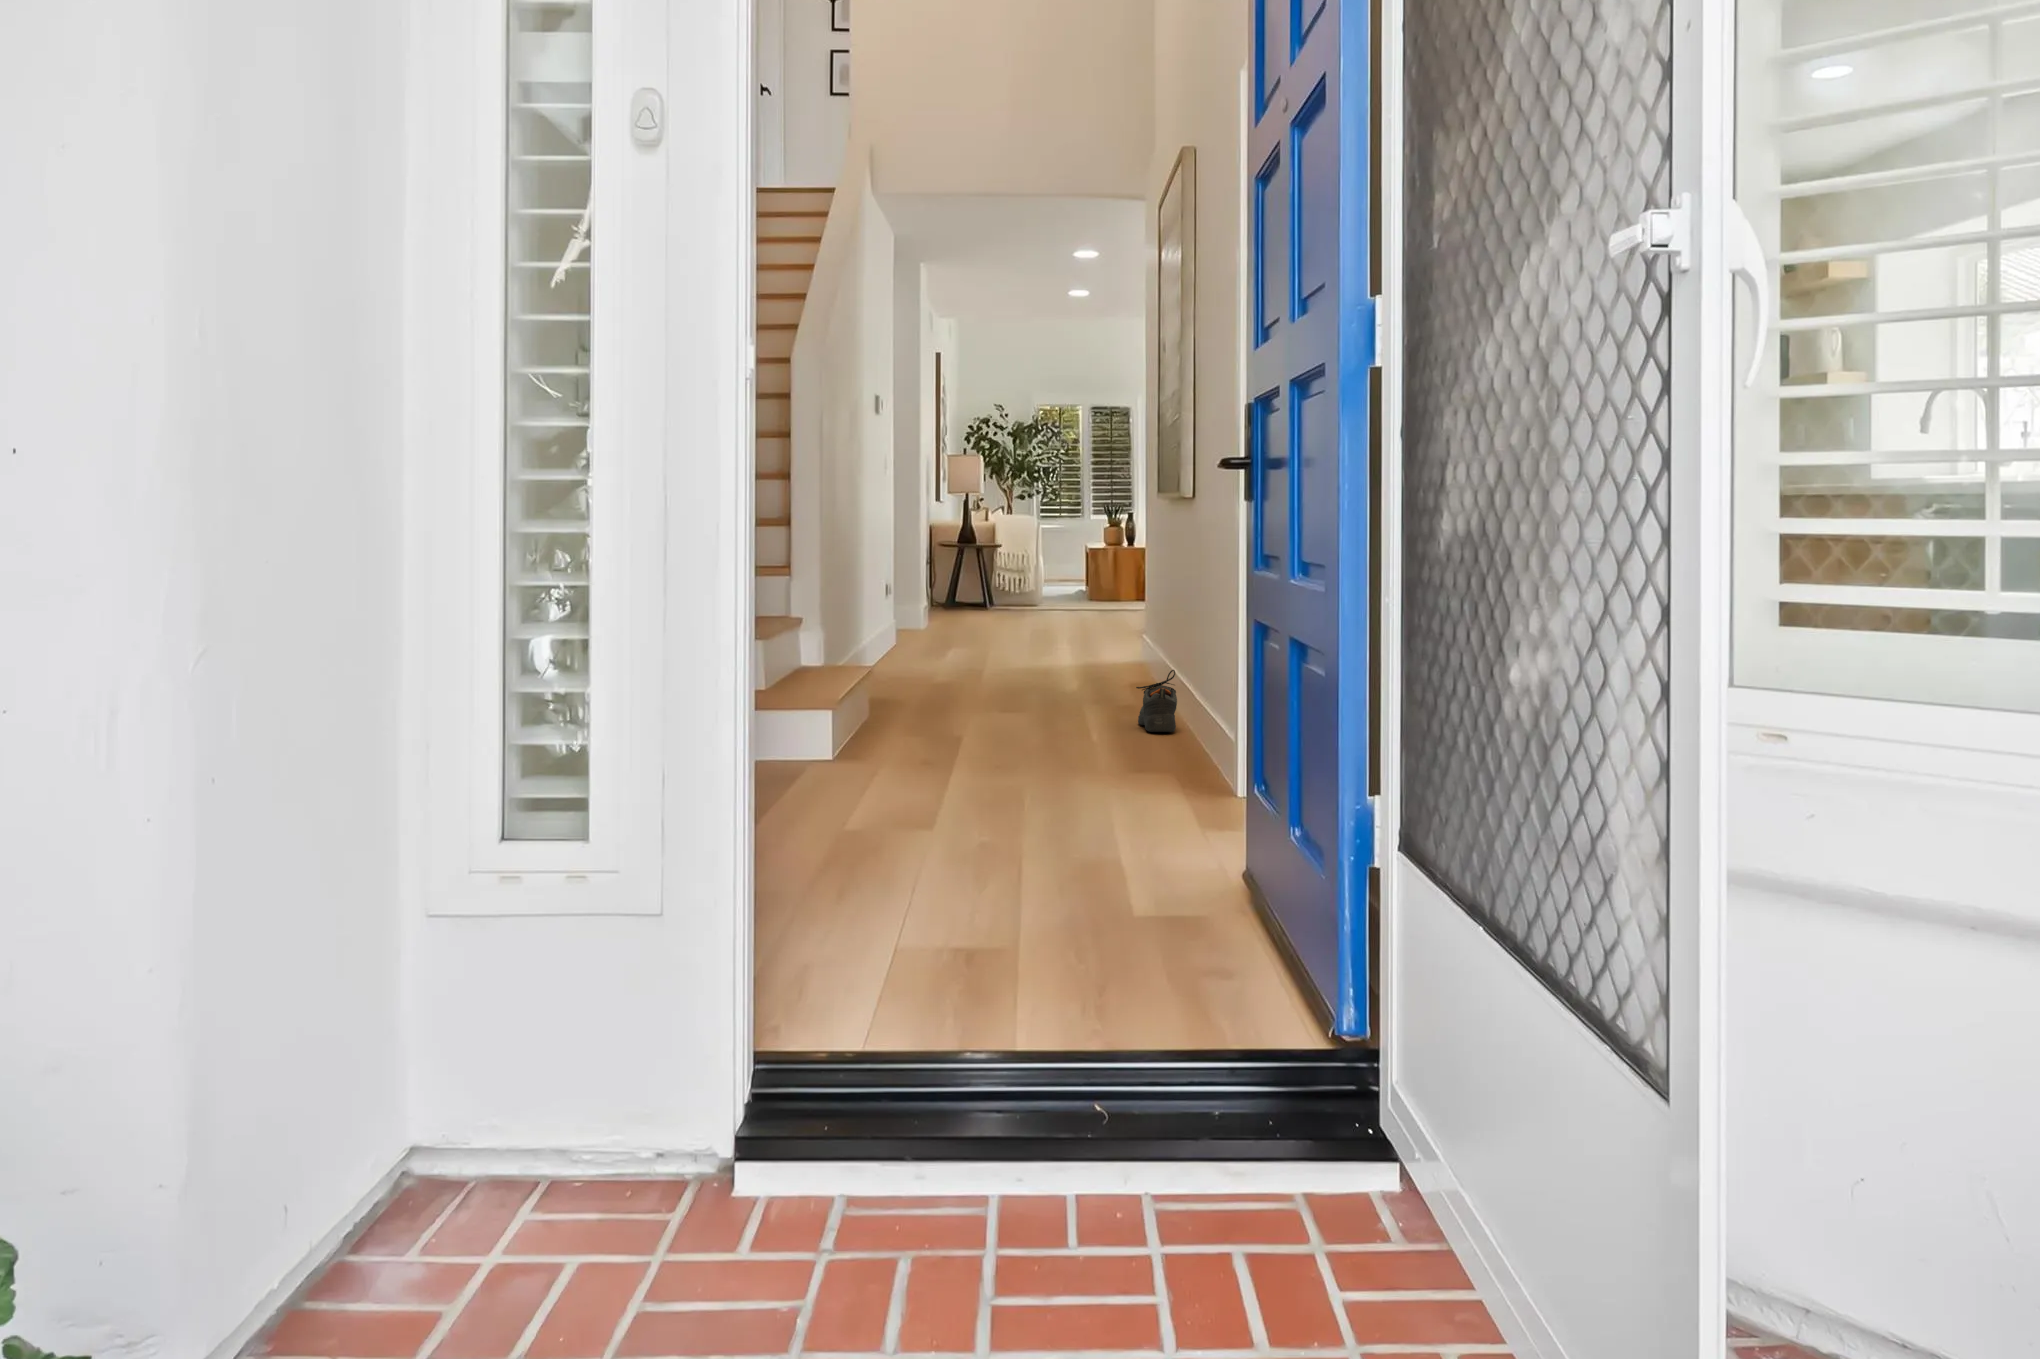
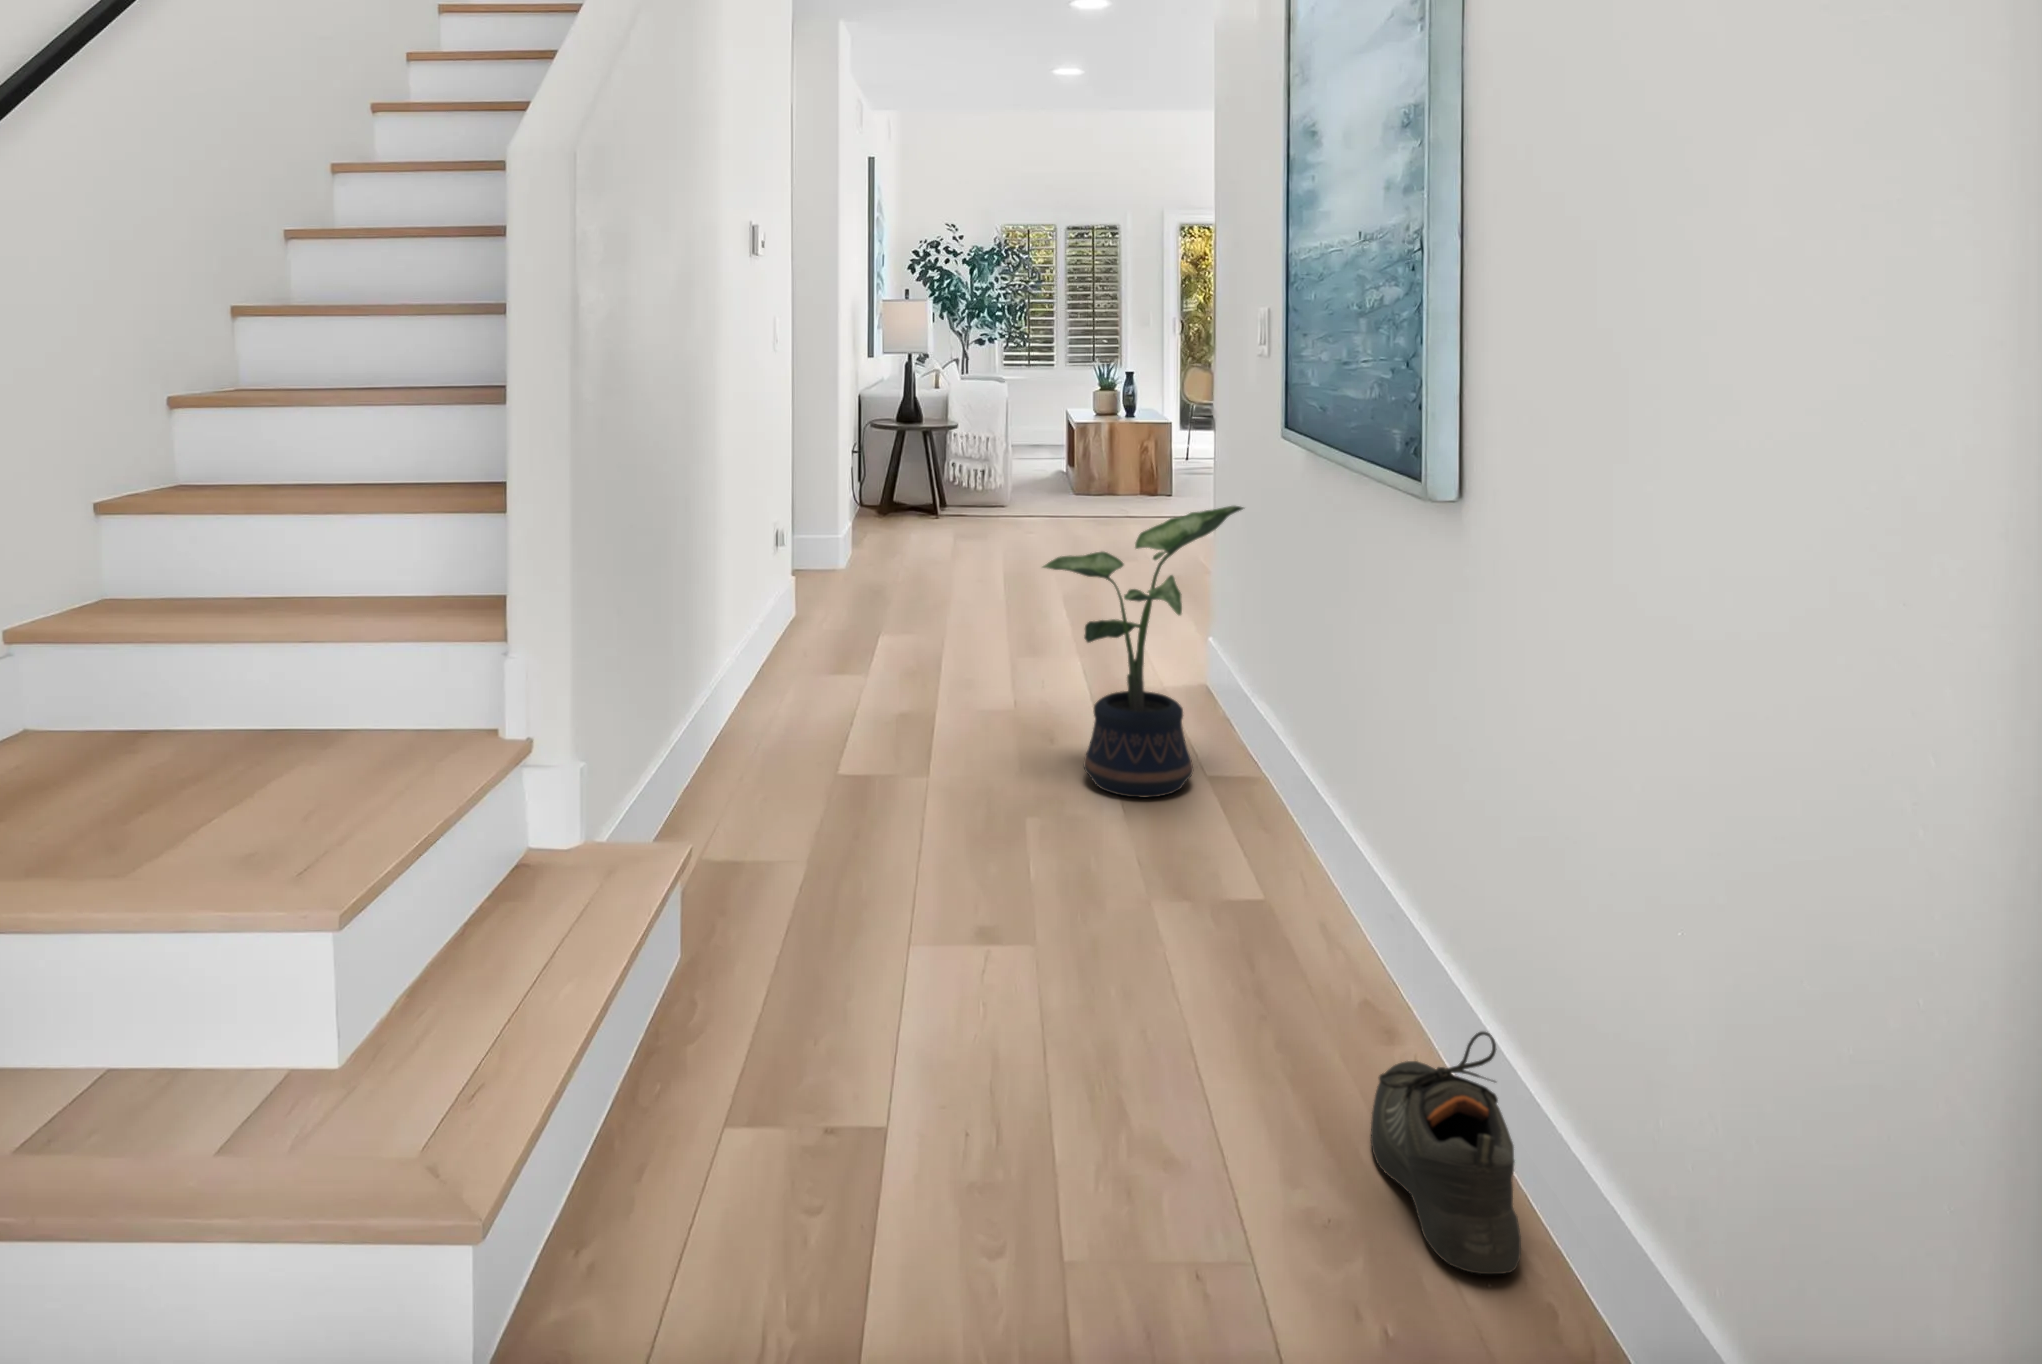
potted plant: none [1037,538,1142,679] -> present [1043,506,1243,797]

